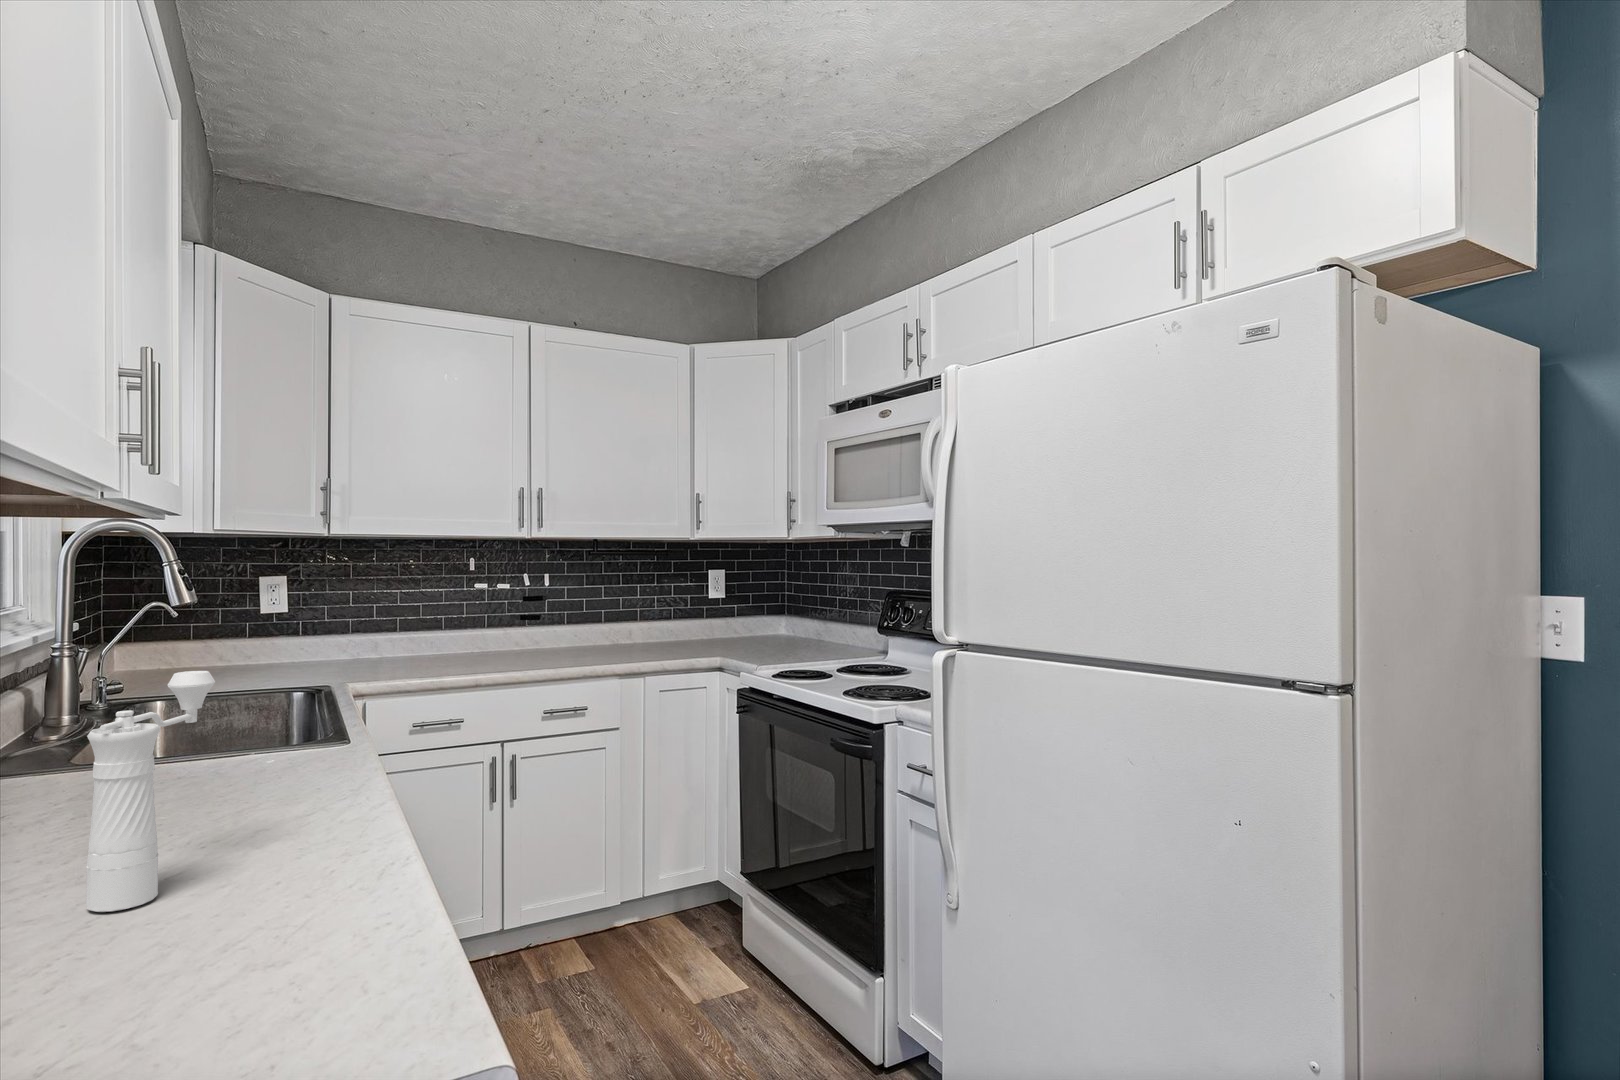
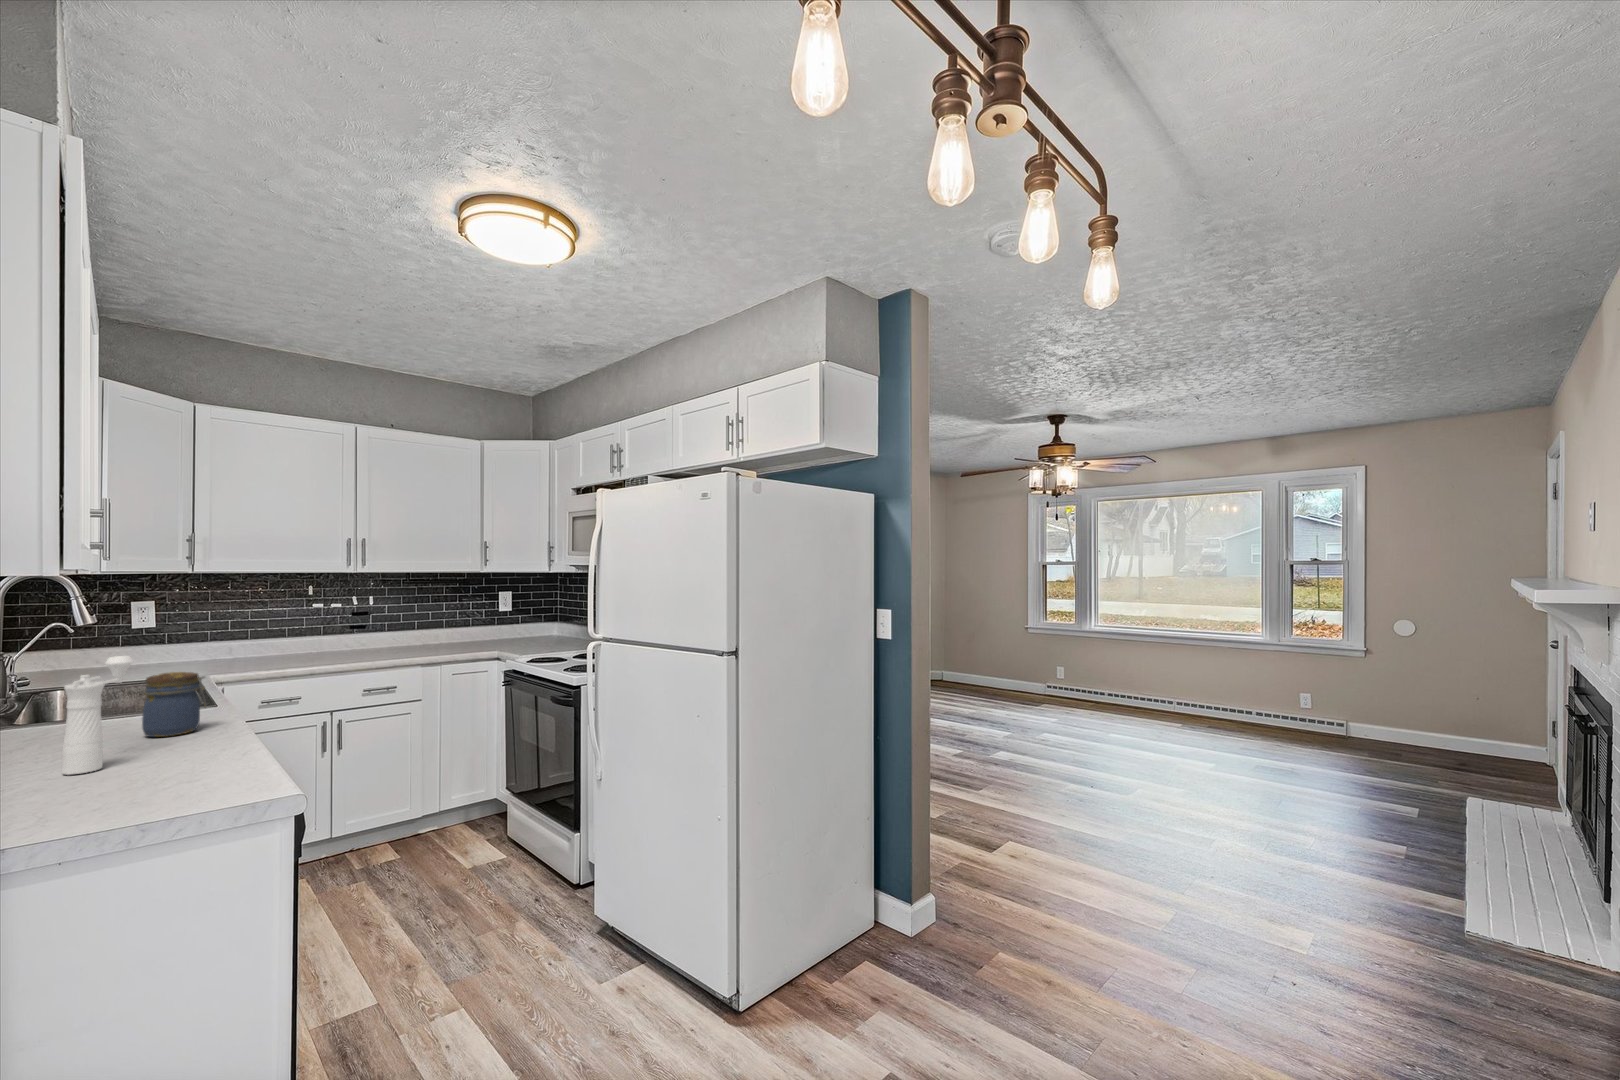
jar: none [241,697,339,814] -> present [142,672,206,737]

